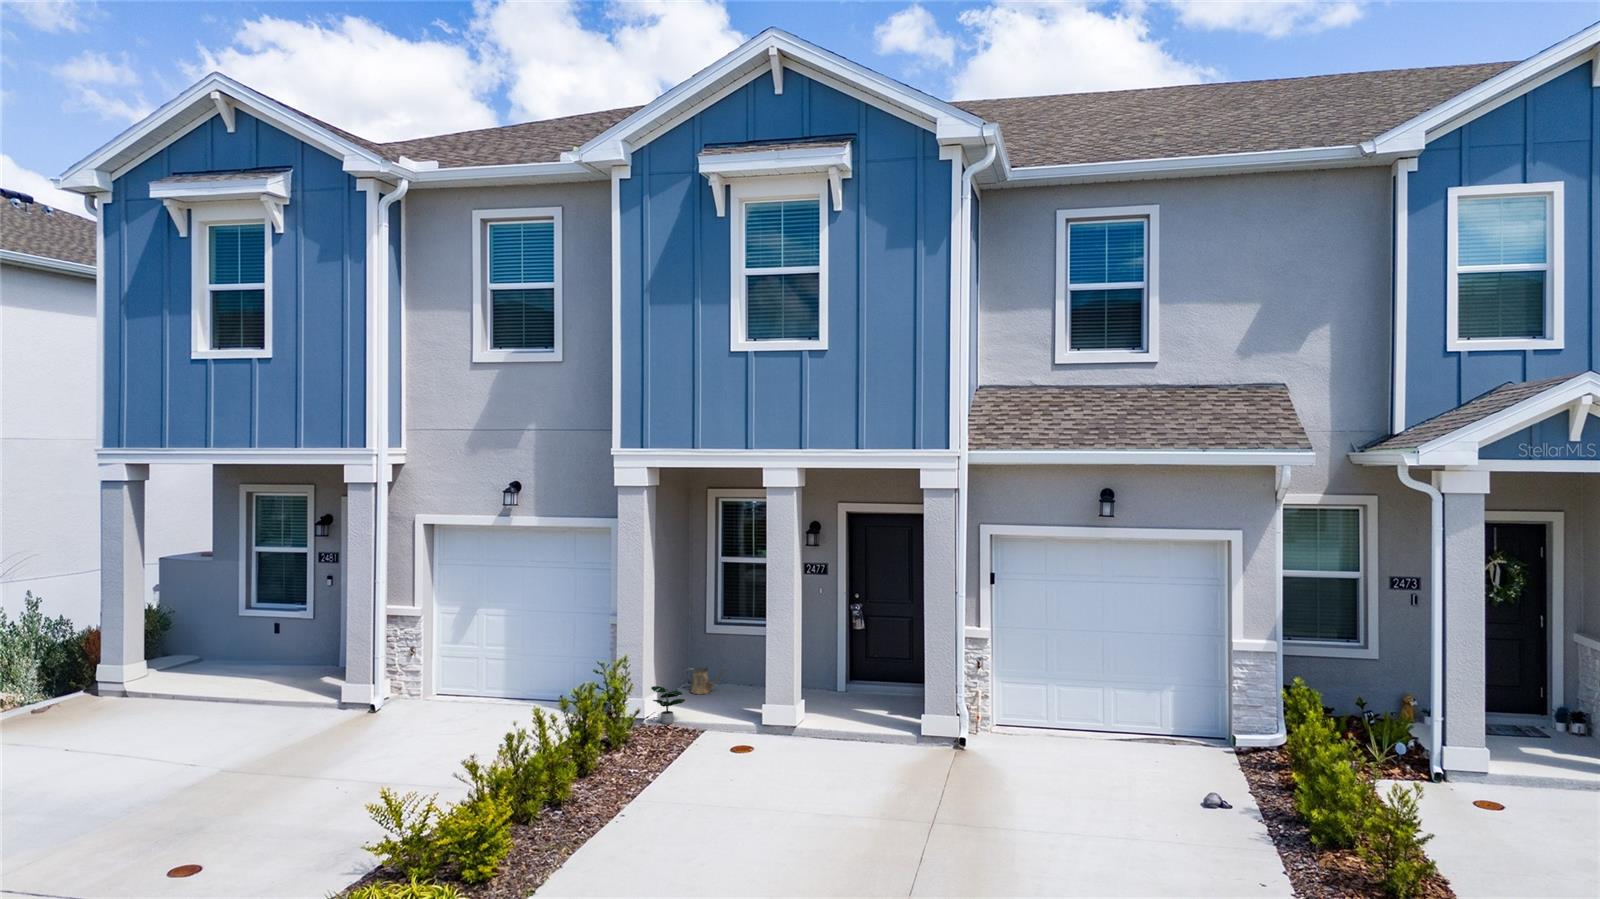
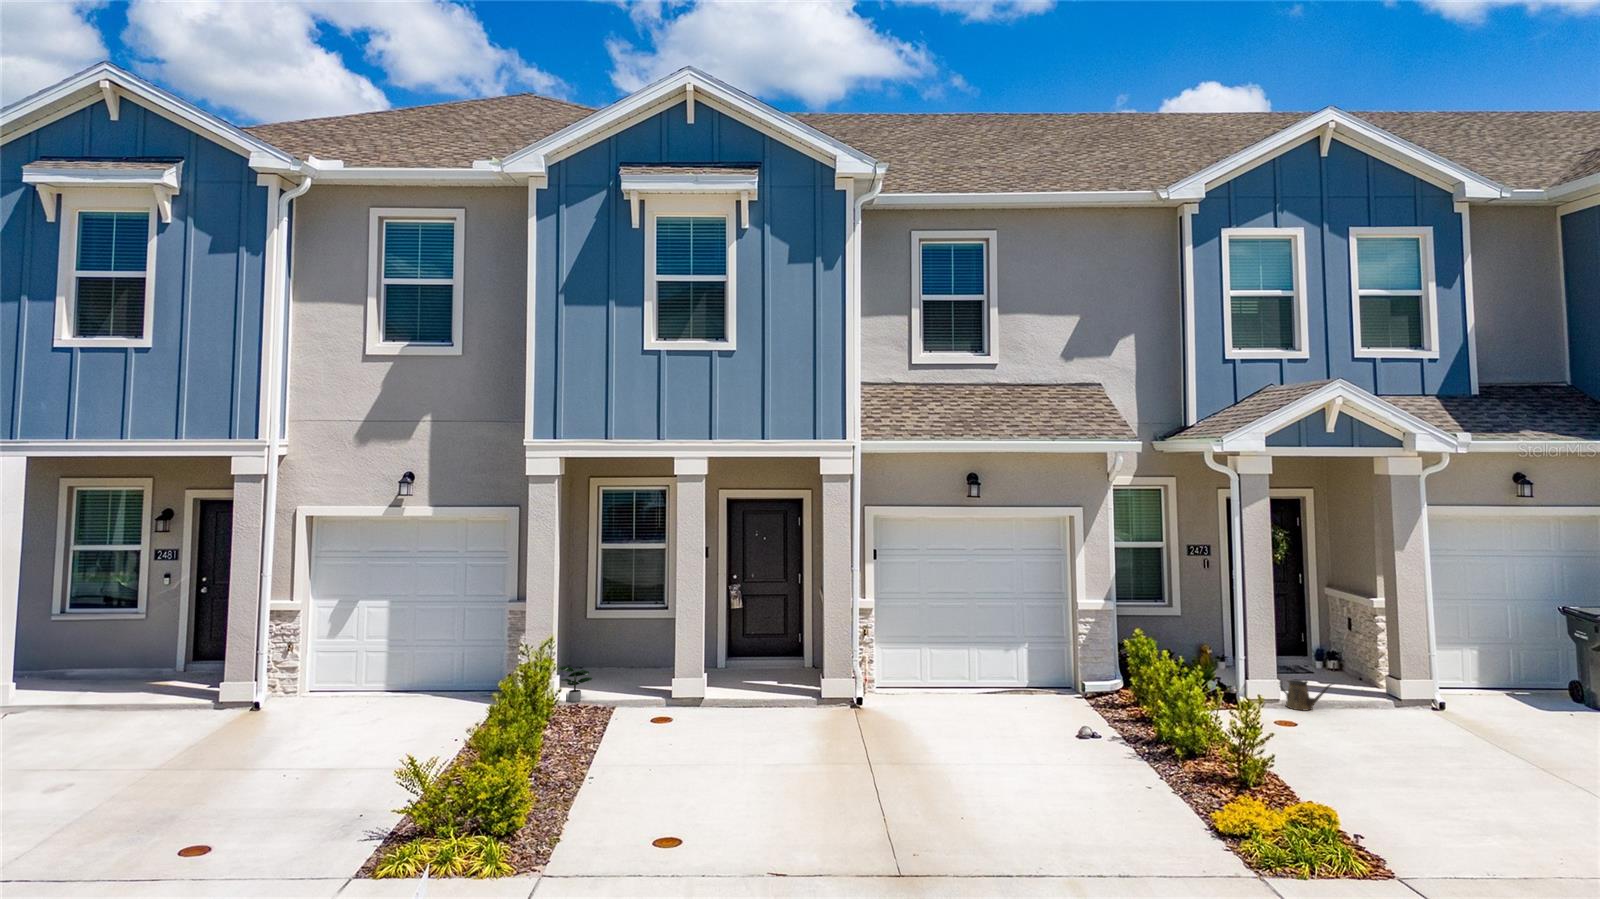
watering can: present [686,667,725,694] -> present [1279,679,1333,711]

